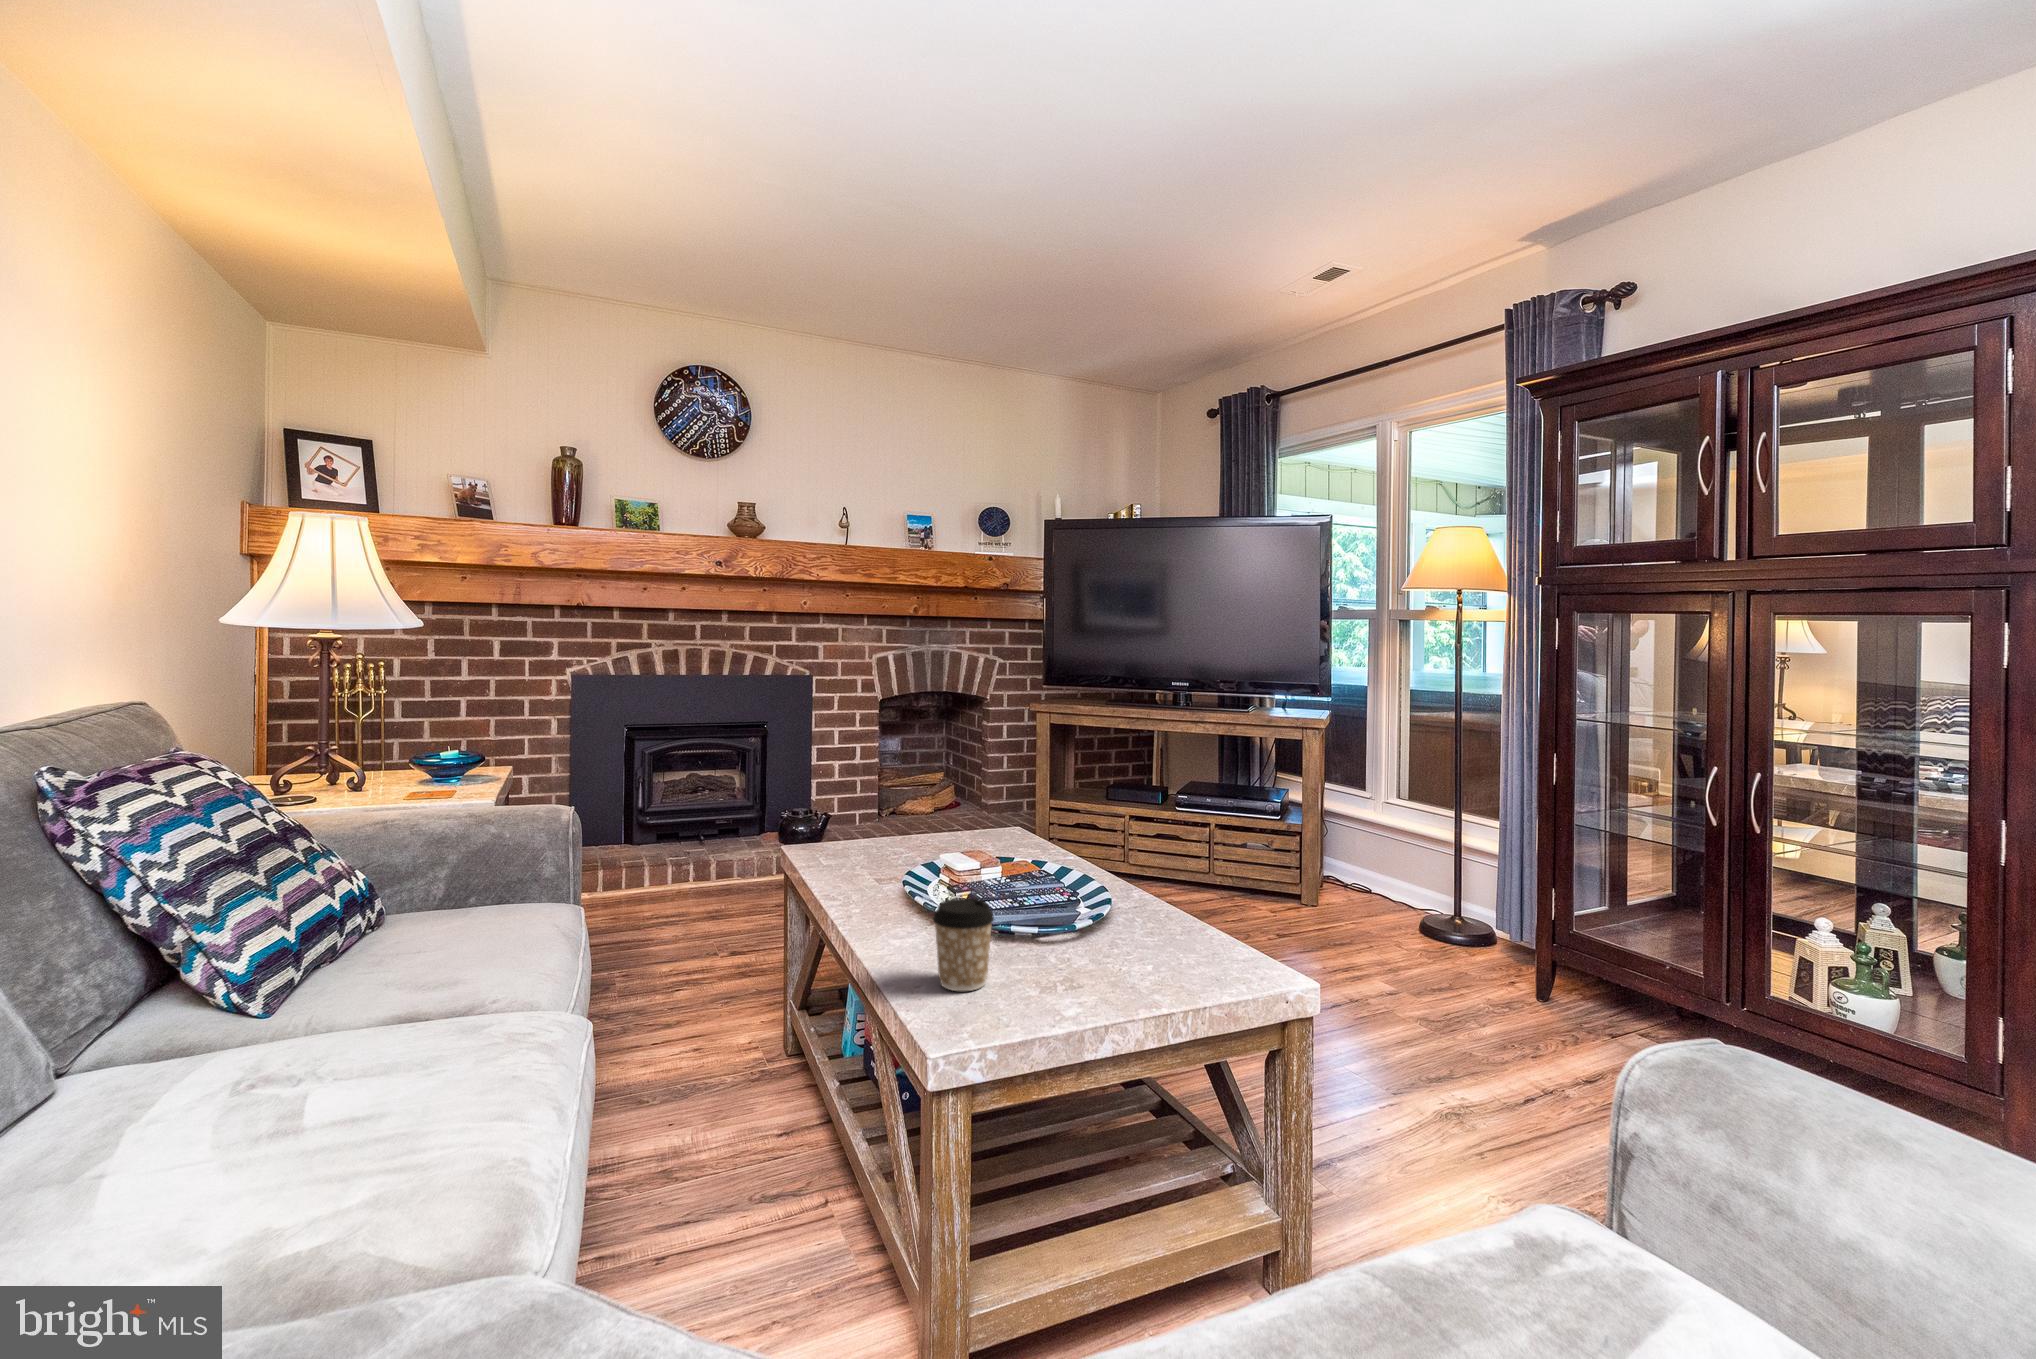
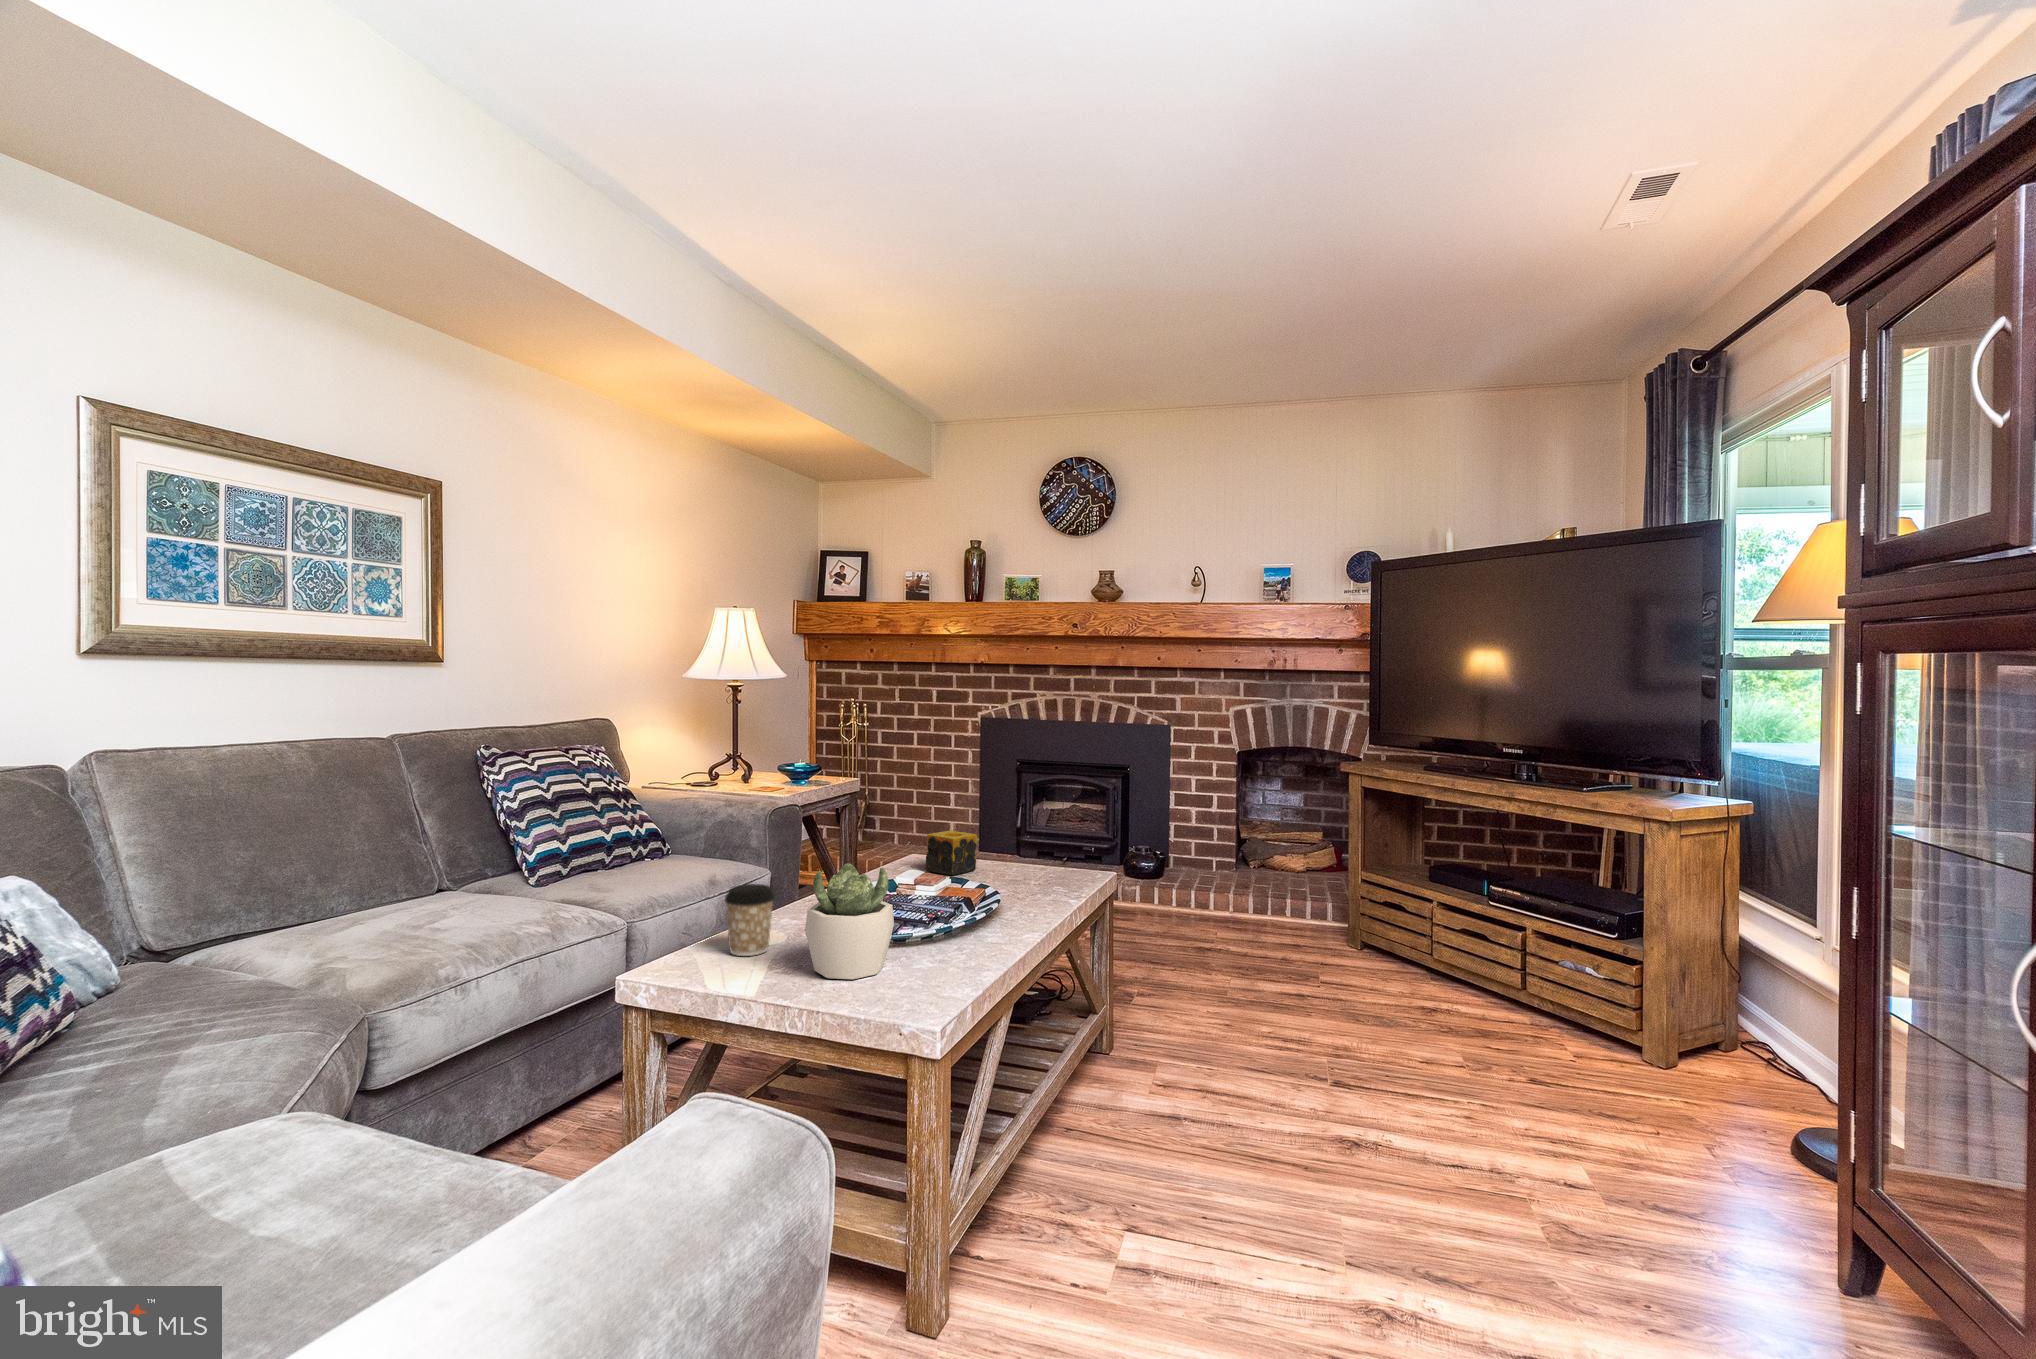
candle: none [851,810,897,861] -> present [925,830,977,875]
succulent plant: none [1062,849,1156,980] -> present [805,863,894,979]

